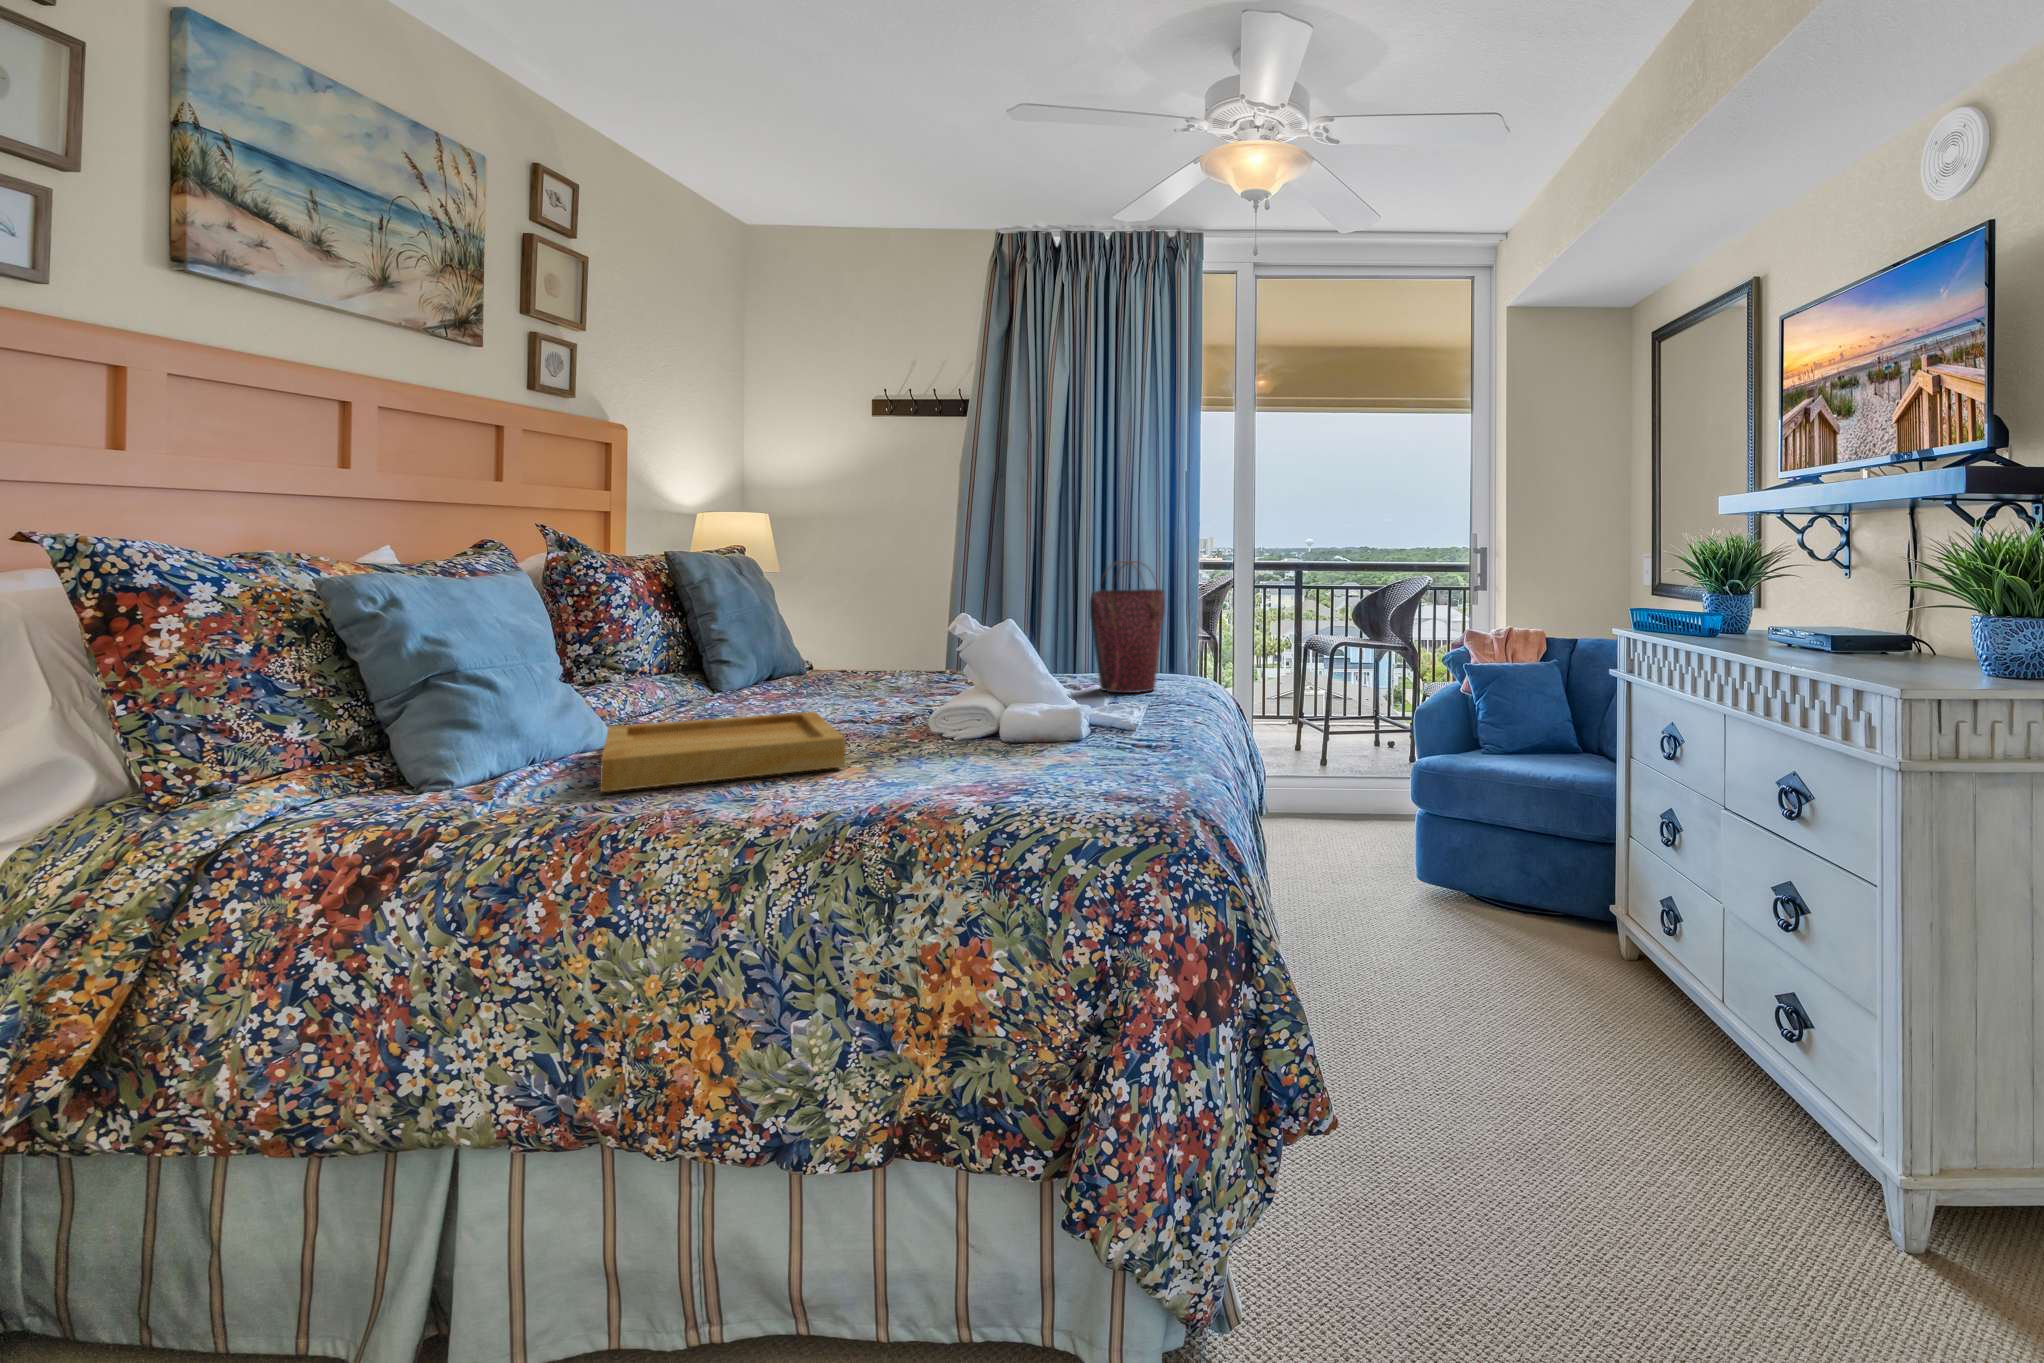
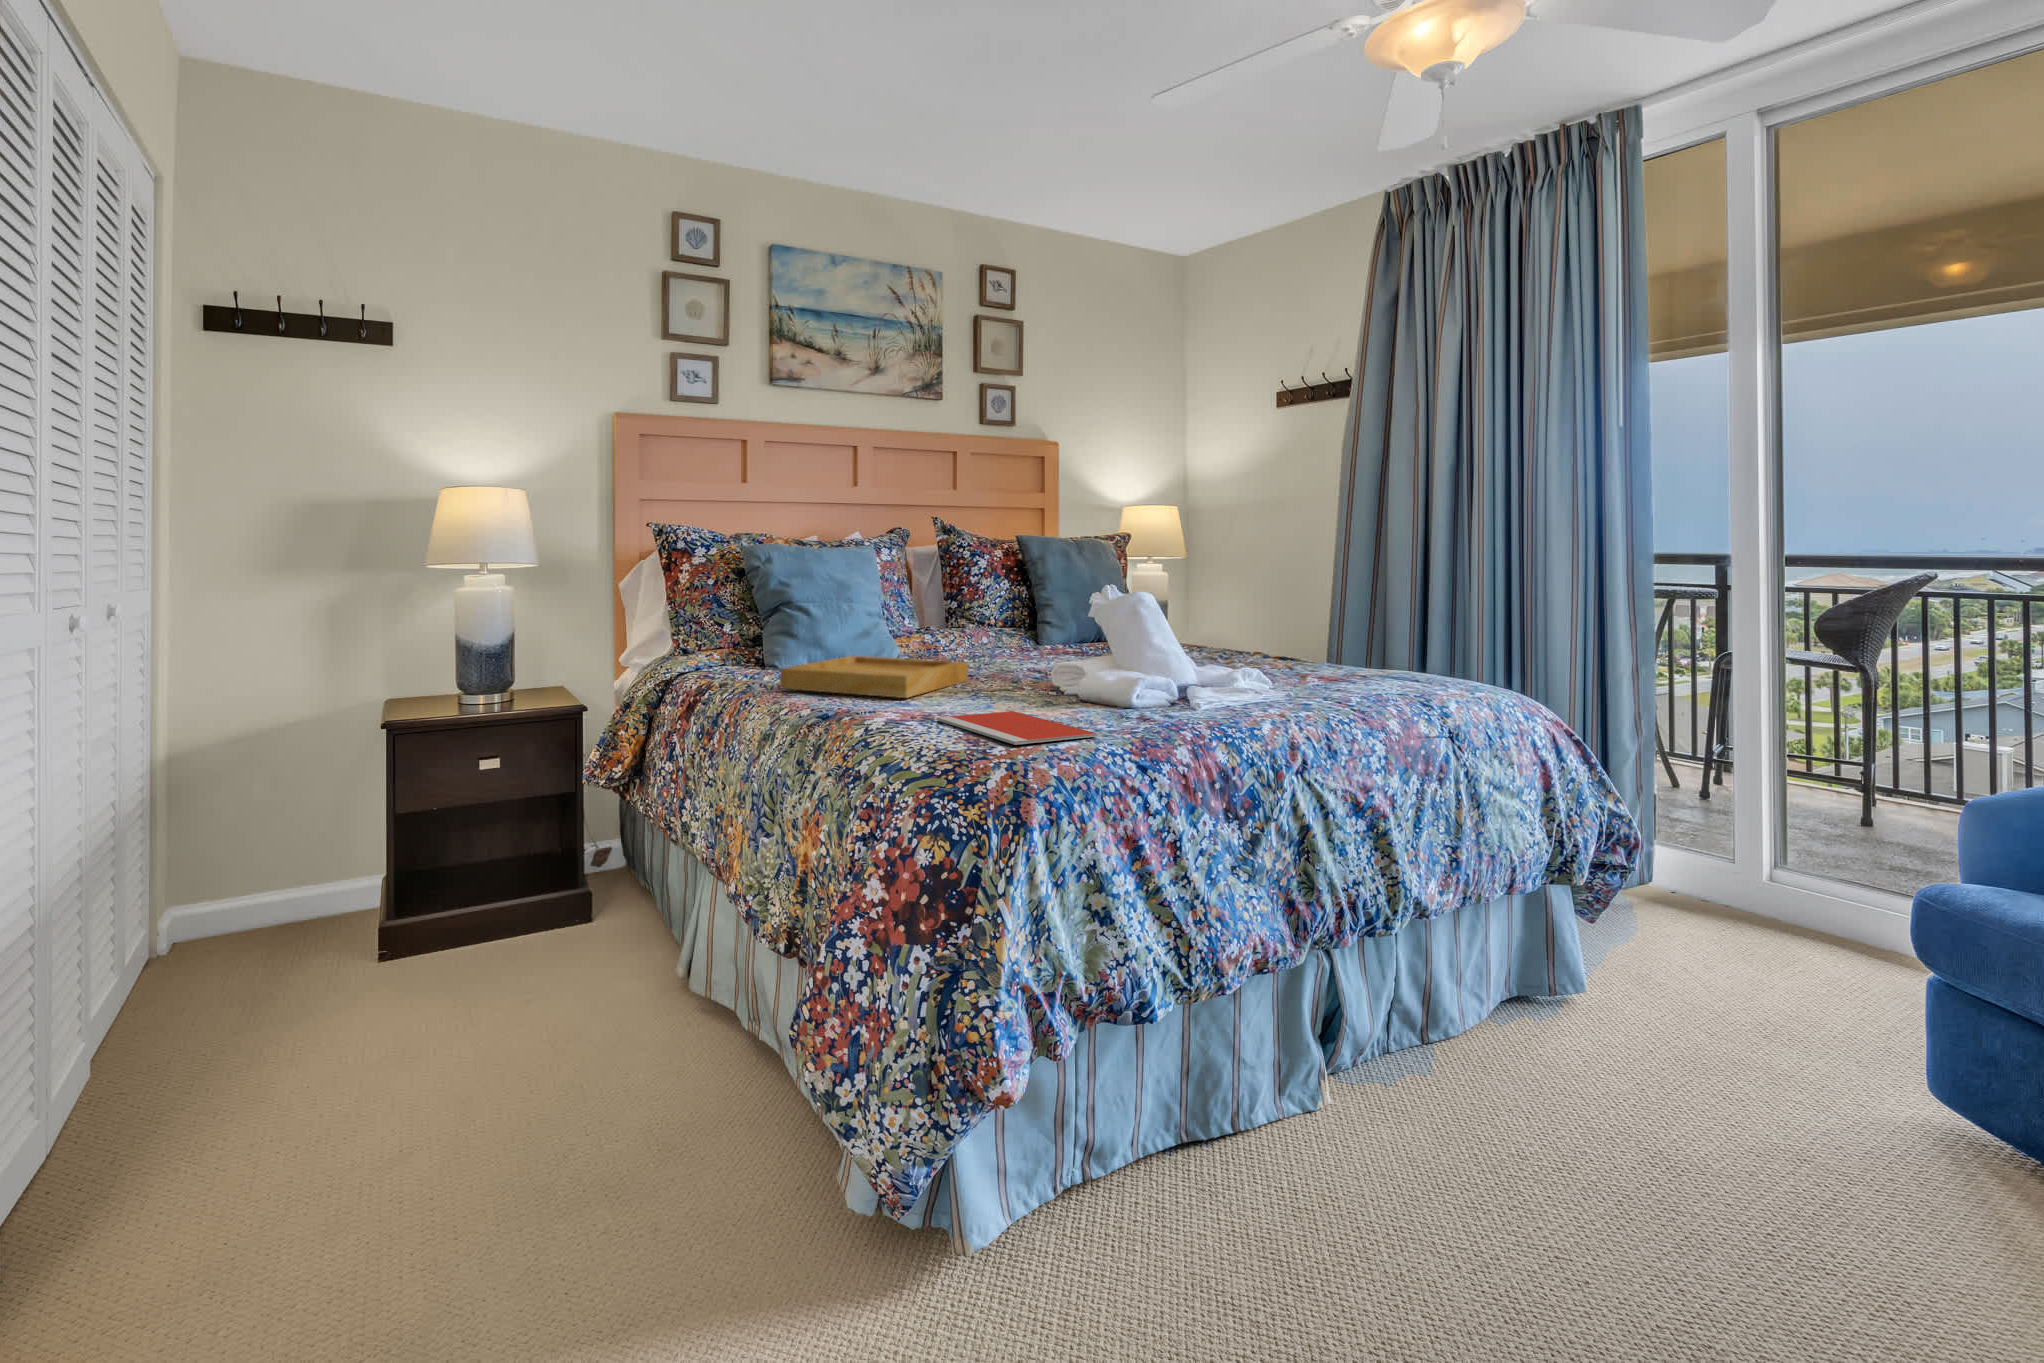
handbag: present [1090,561,1165,693] -> none [1258,545,1361,689]
notebook: none [977,756,1173,785] -> present [937,711,1098,745]

